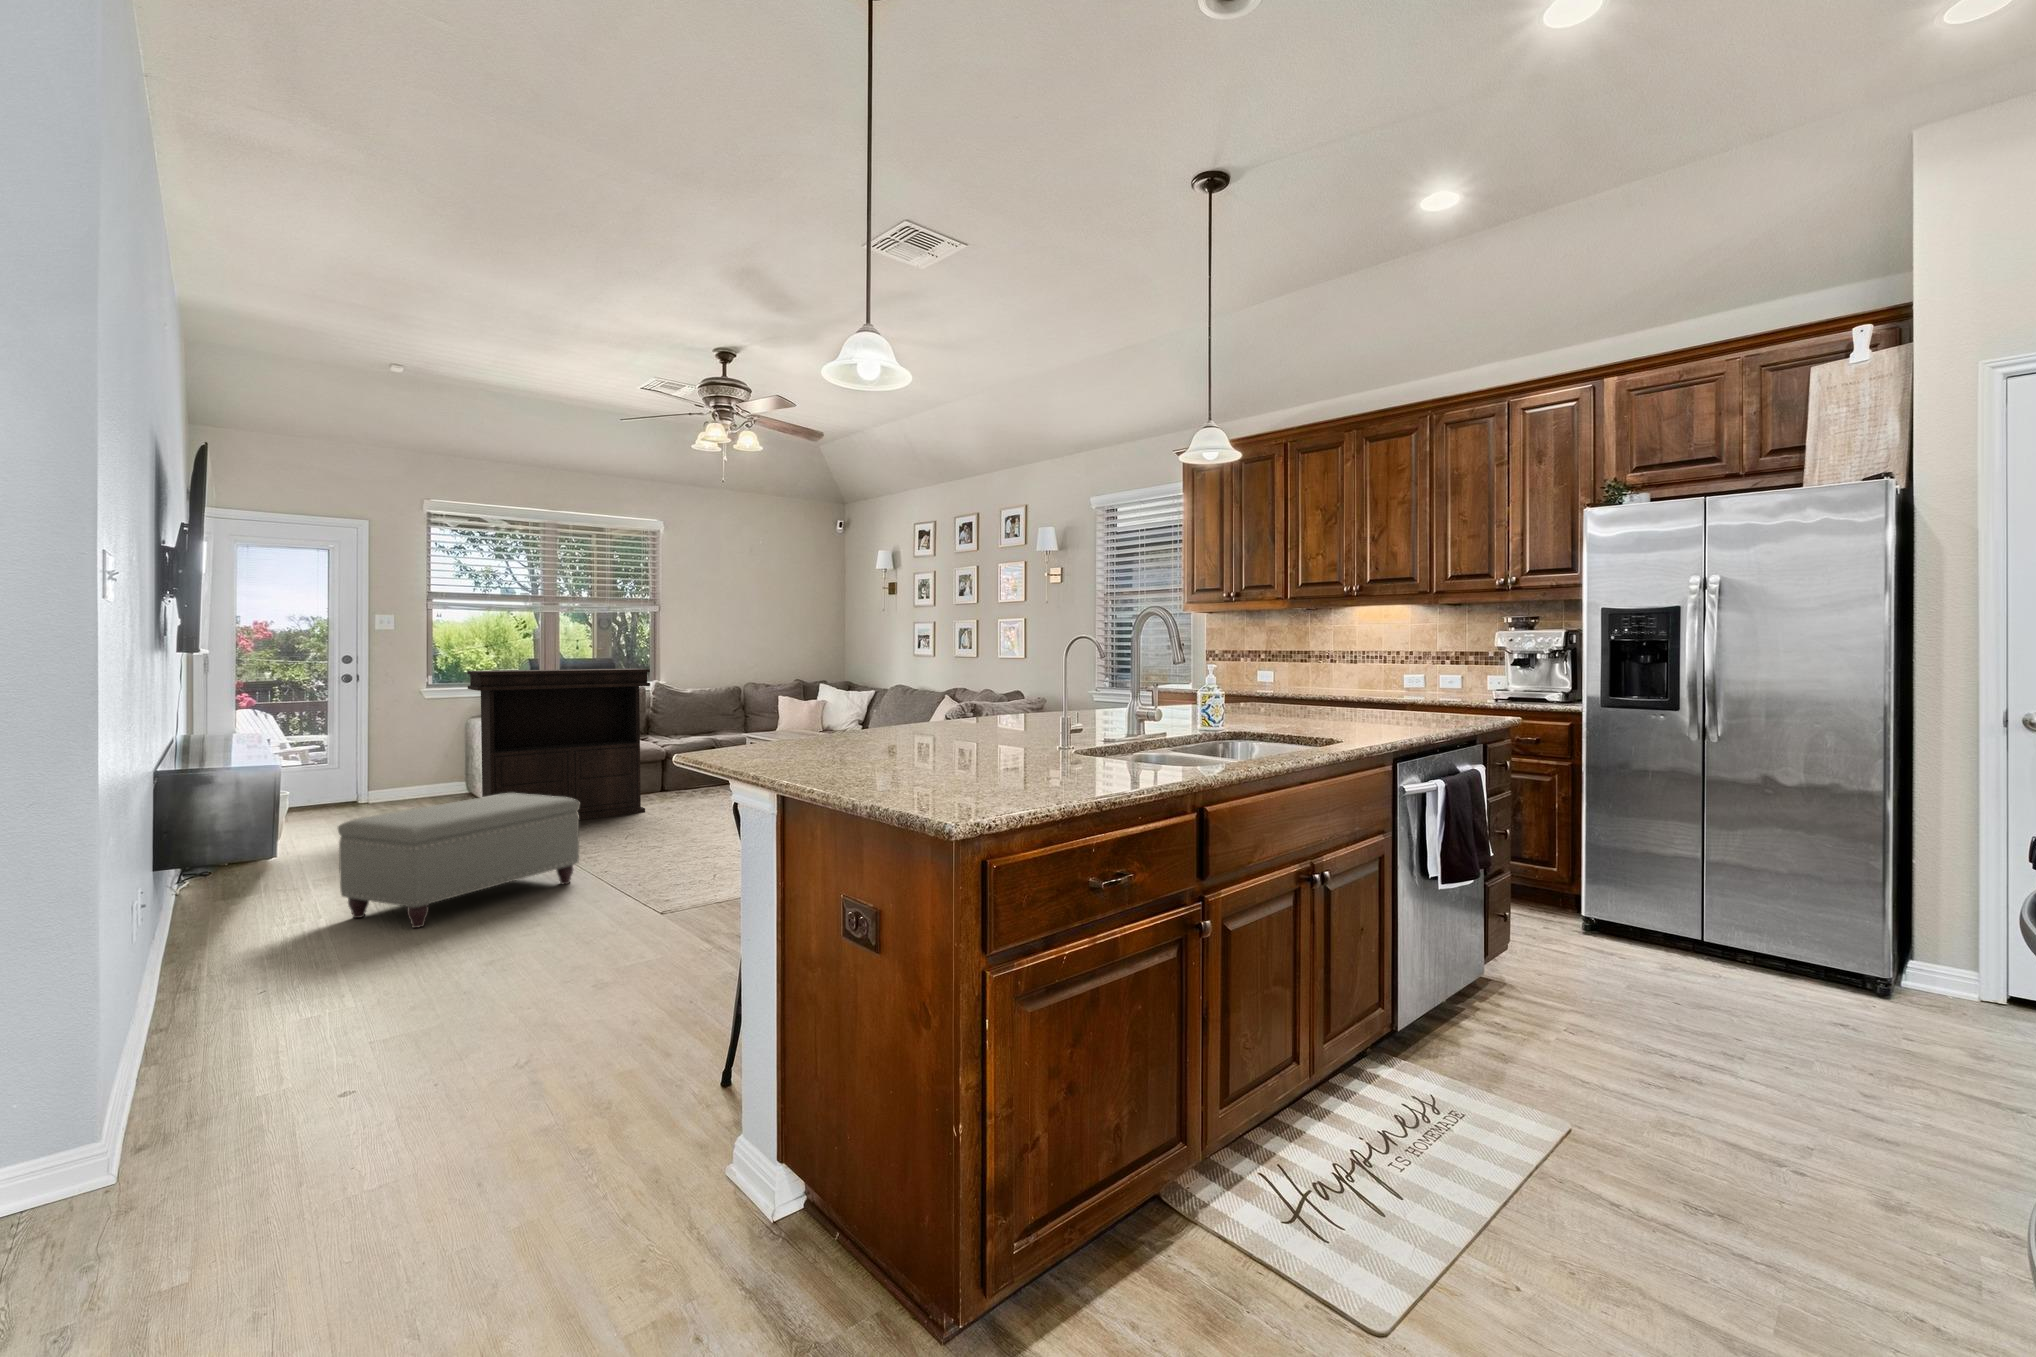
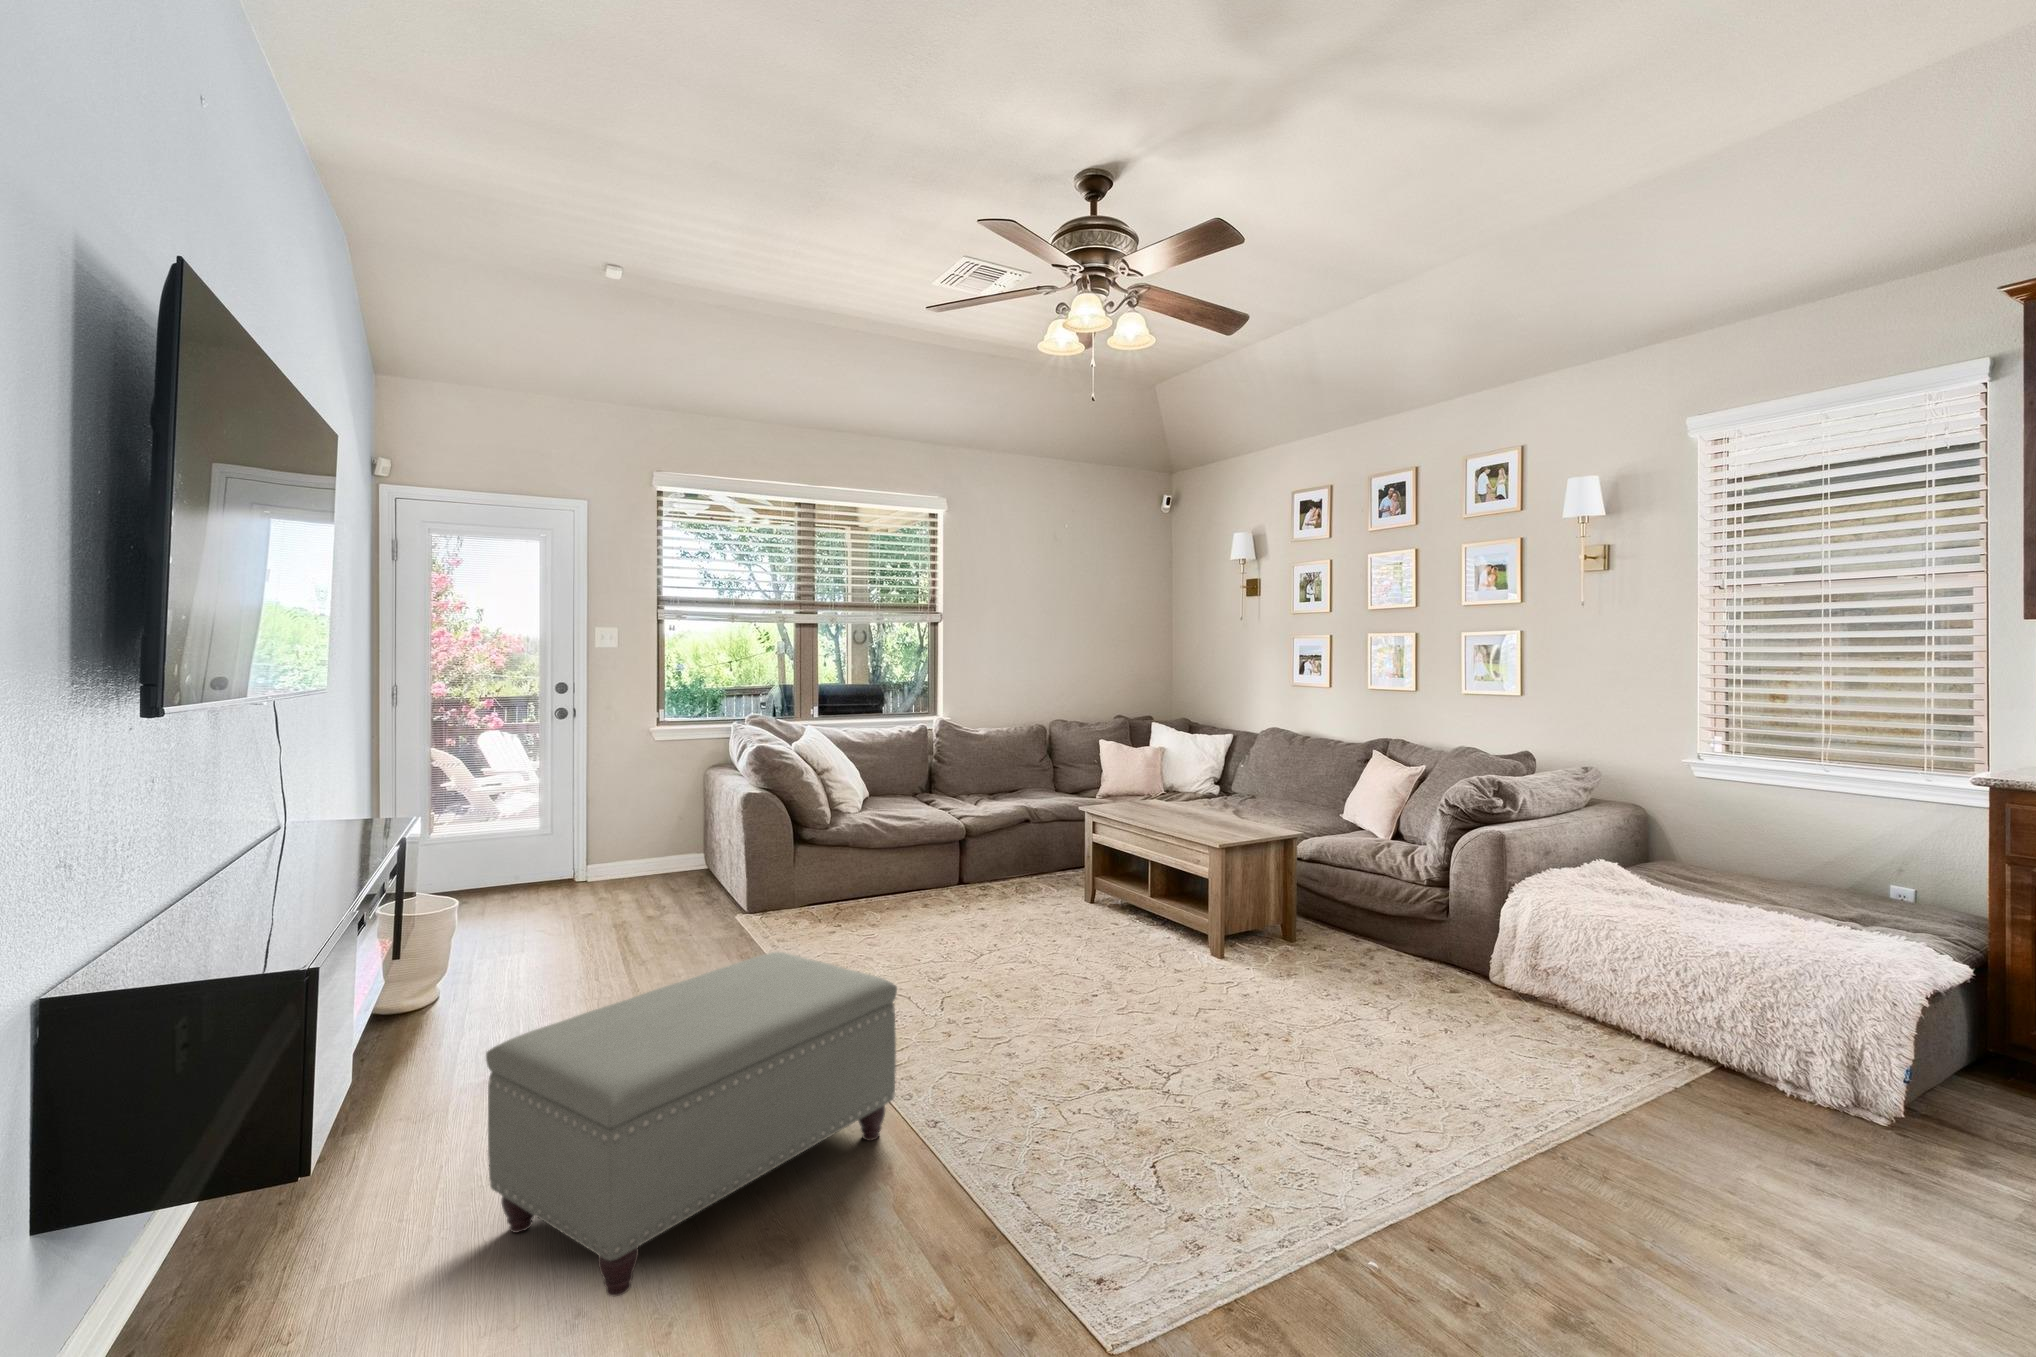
console table: present [467,669,650,820] -> none [708,709,955,960]

